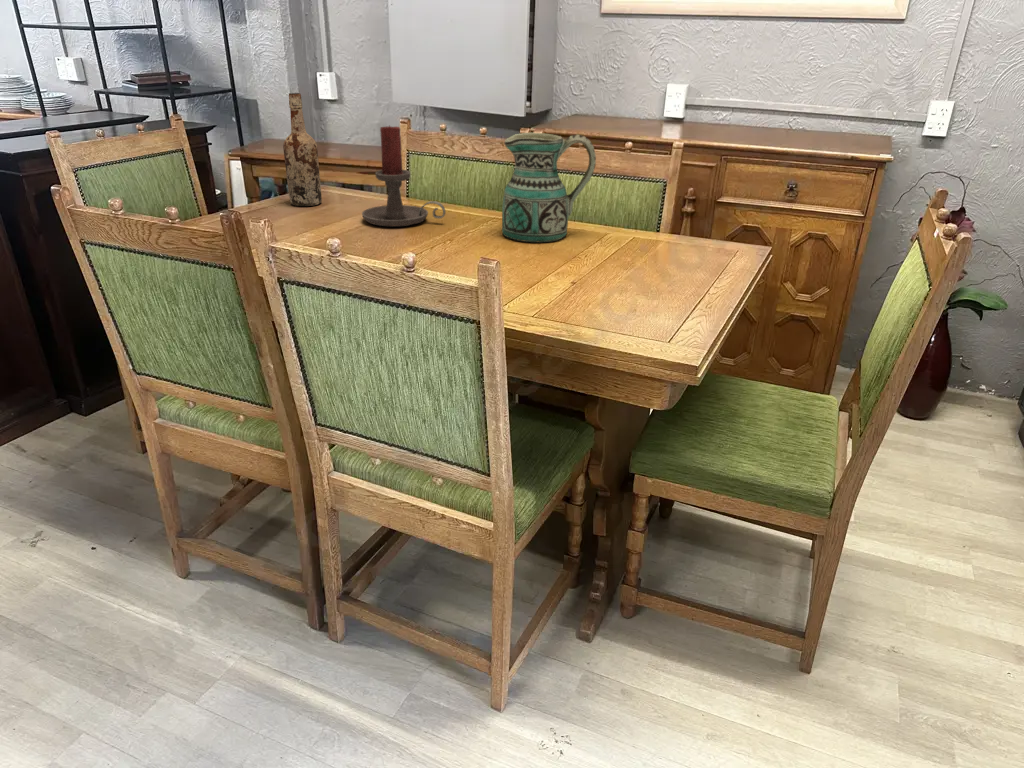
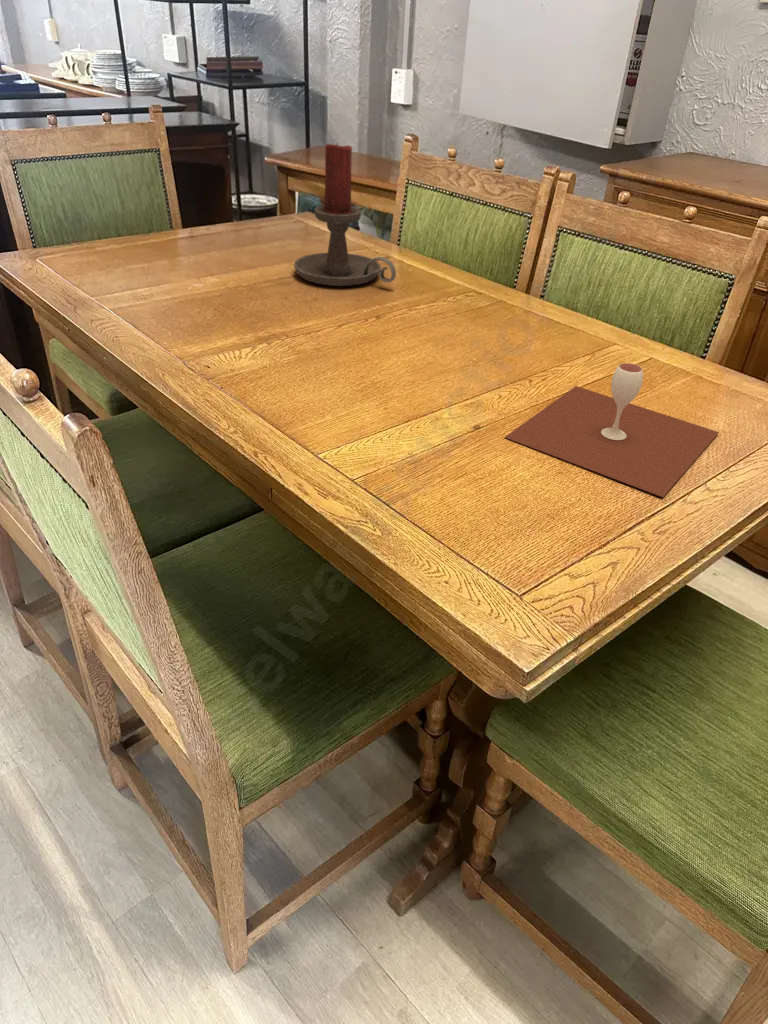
wine bottle: present [283,93,322,206] -> none [237,88,280,239]
ceramic pitcher: present [502,133,596,242] -> none [451,174,605,344]
wine glass: none [595,228,703,294] -> present [505,363,719,497]

